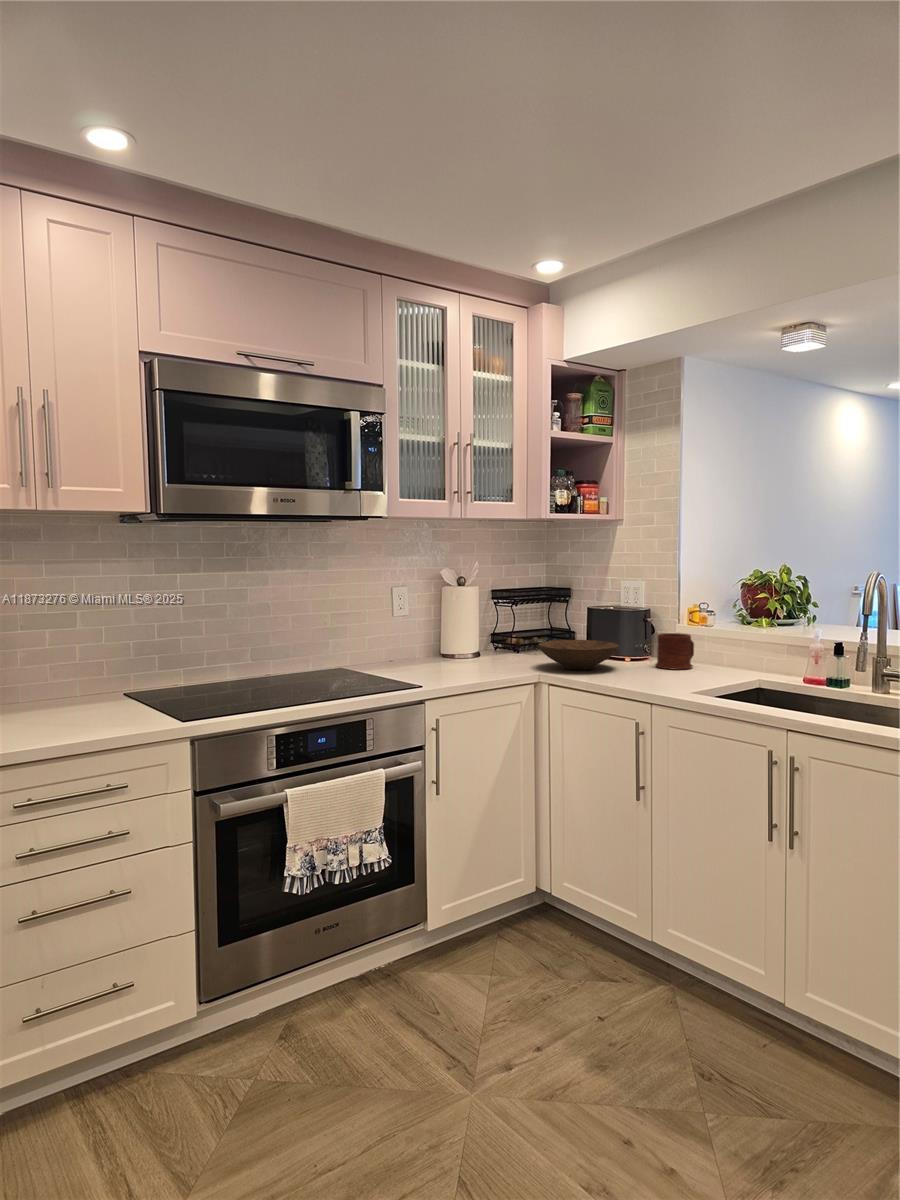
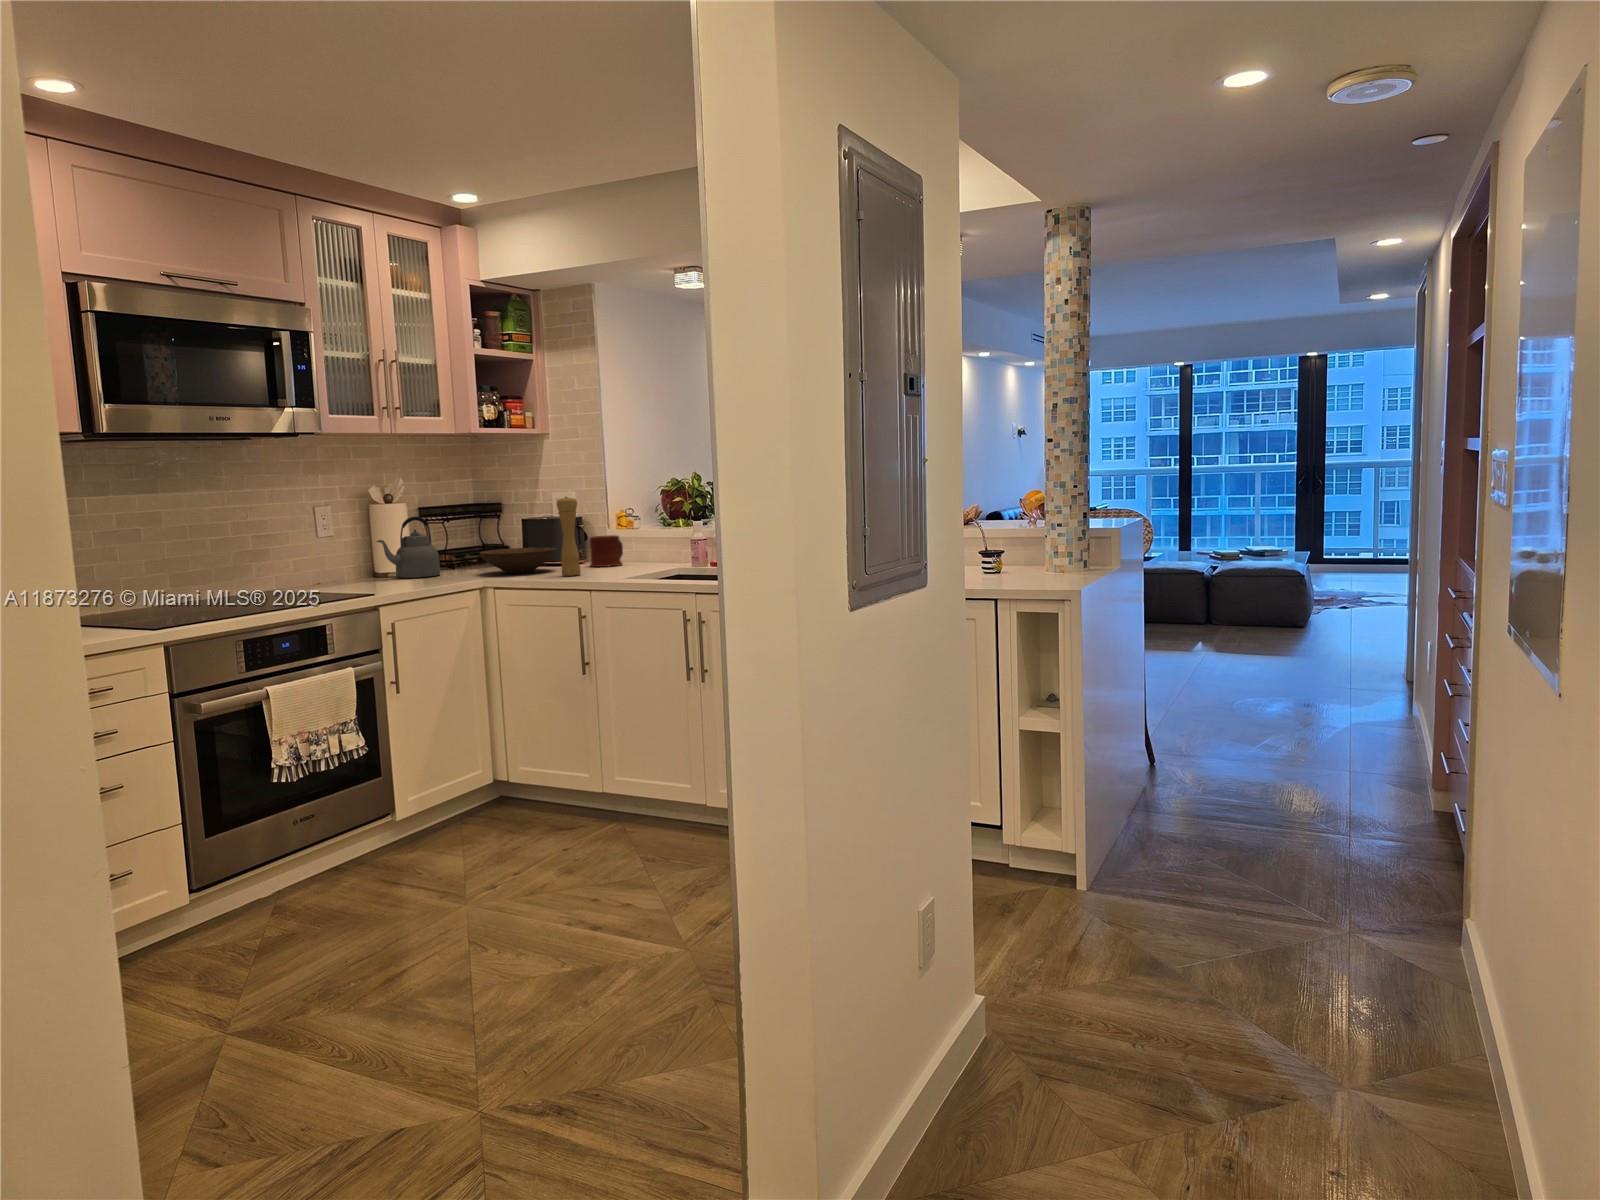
pepper mill: none [622,592,645,682] -> present [557,497,581,576]
kettle: none [439,601,500,664] -> present [376,517,441,578]

